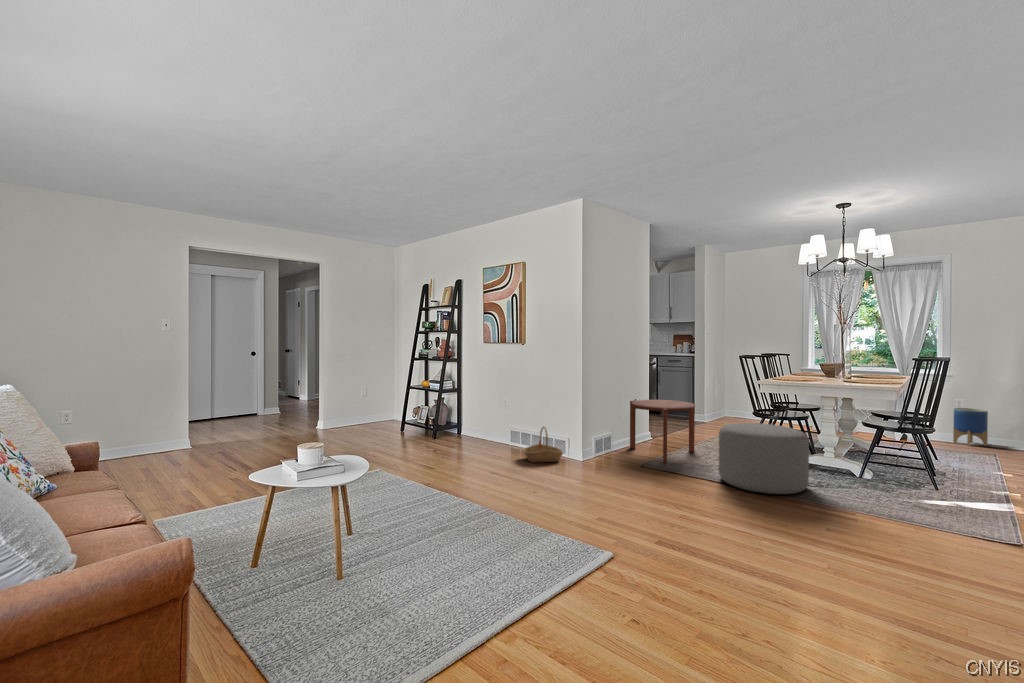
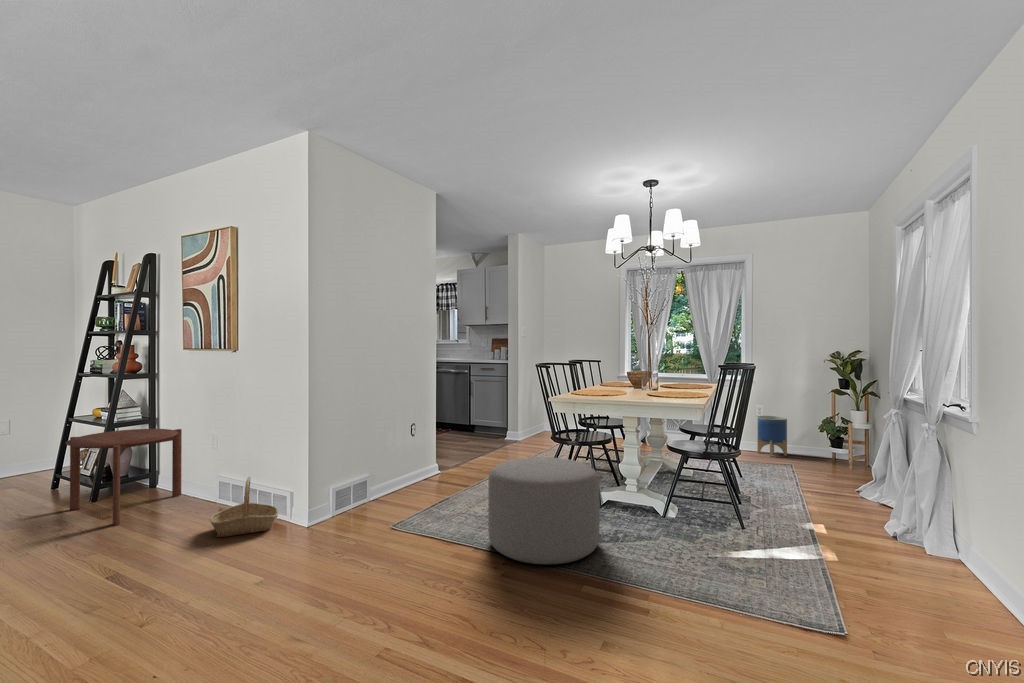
side table: present [630,400,695,463] -> present [65,429,182,526]

